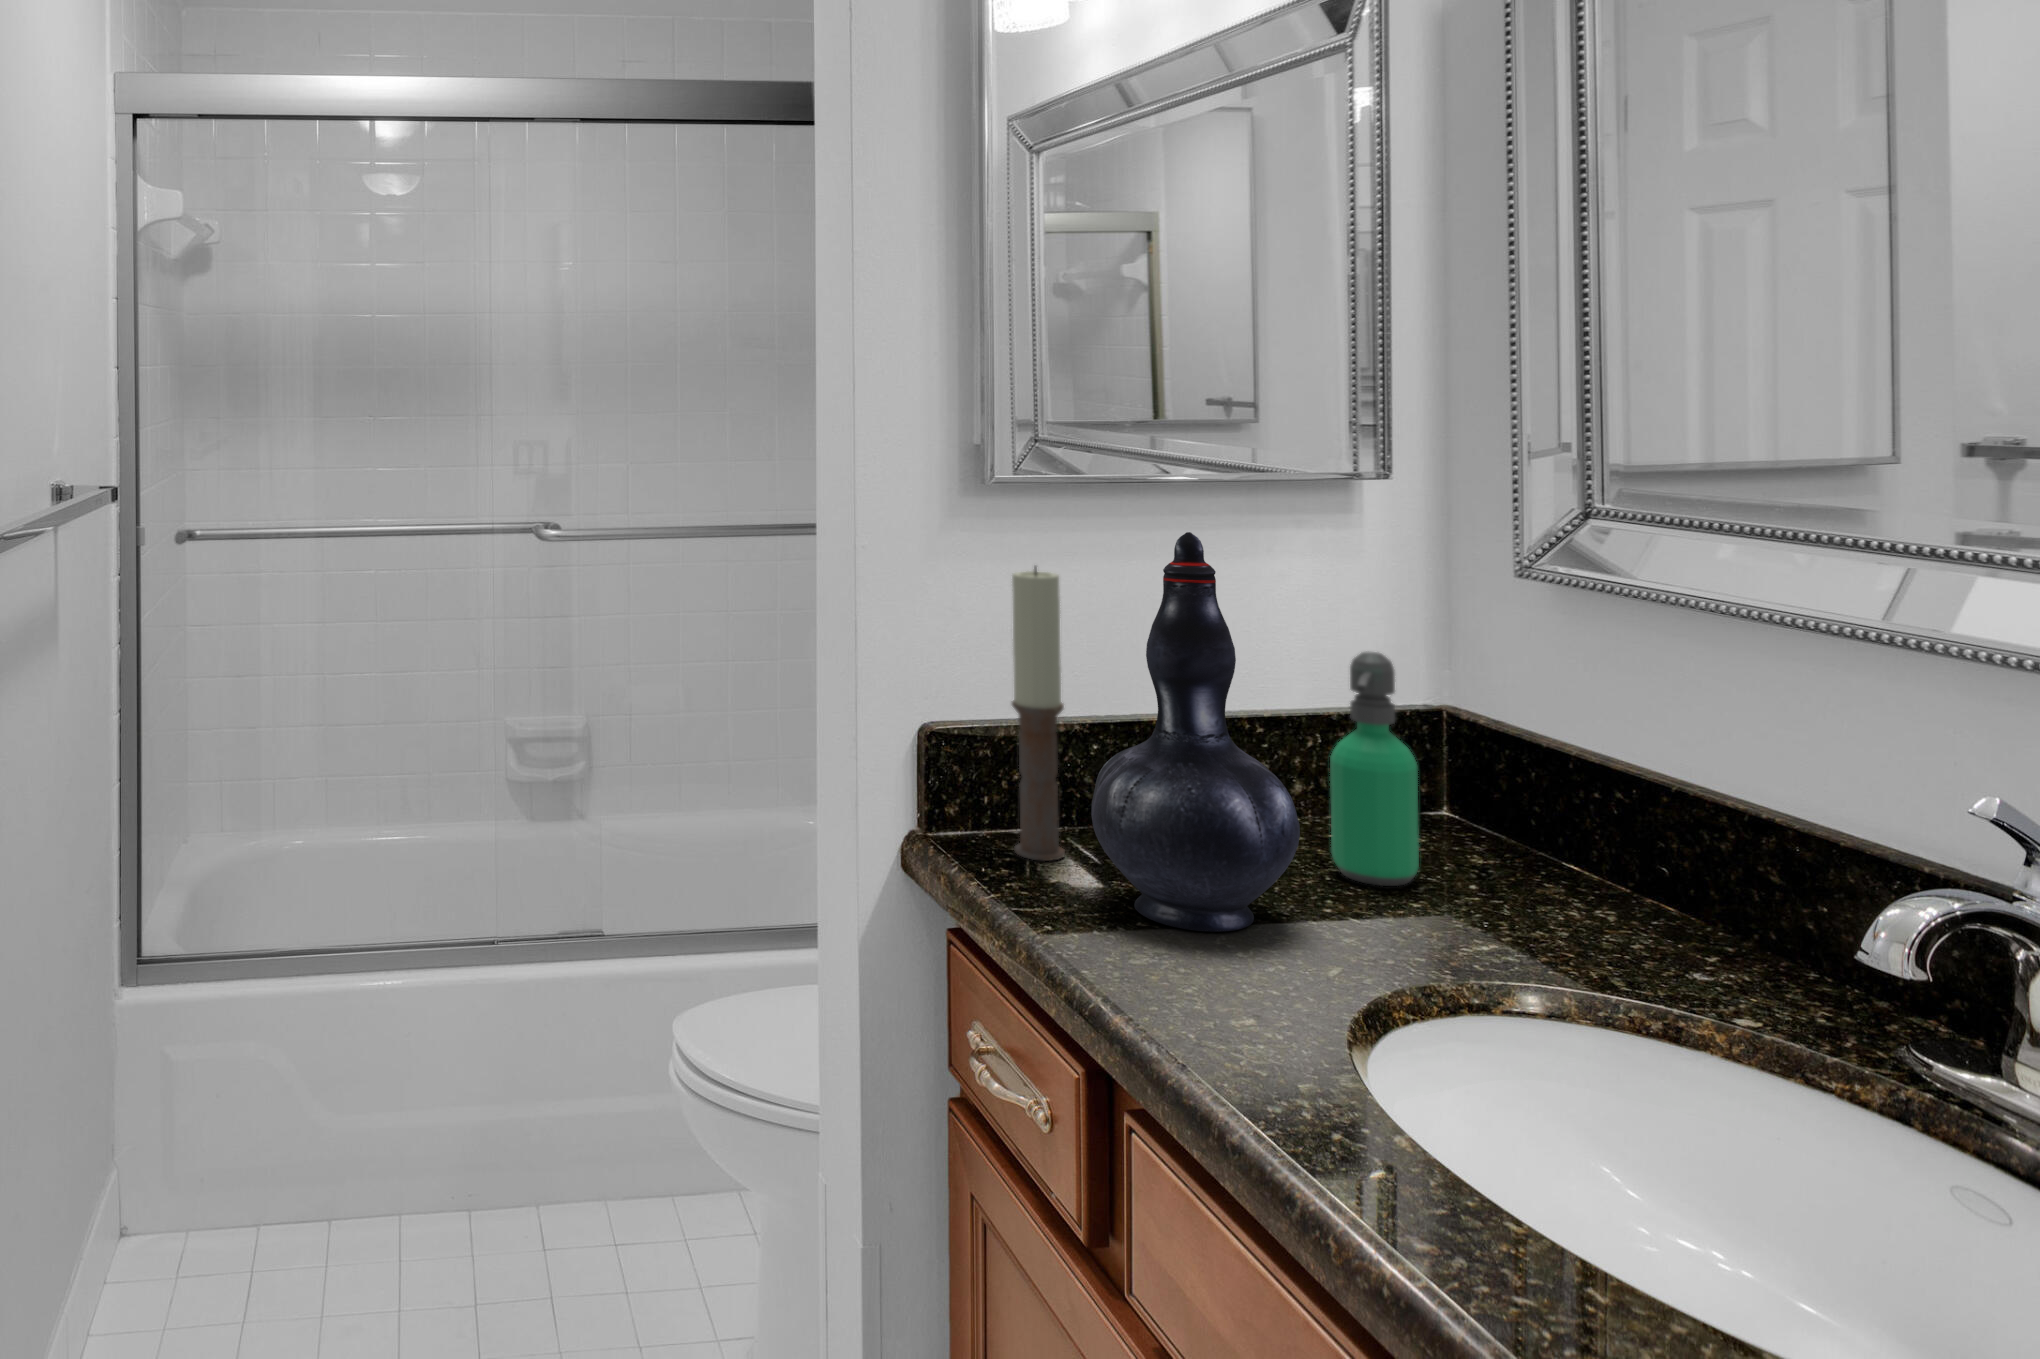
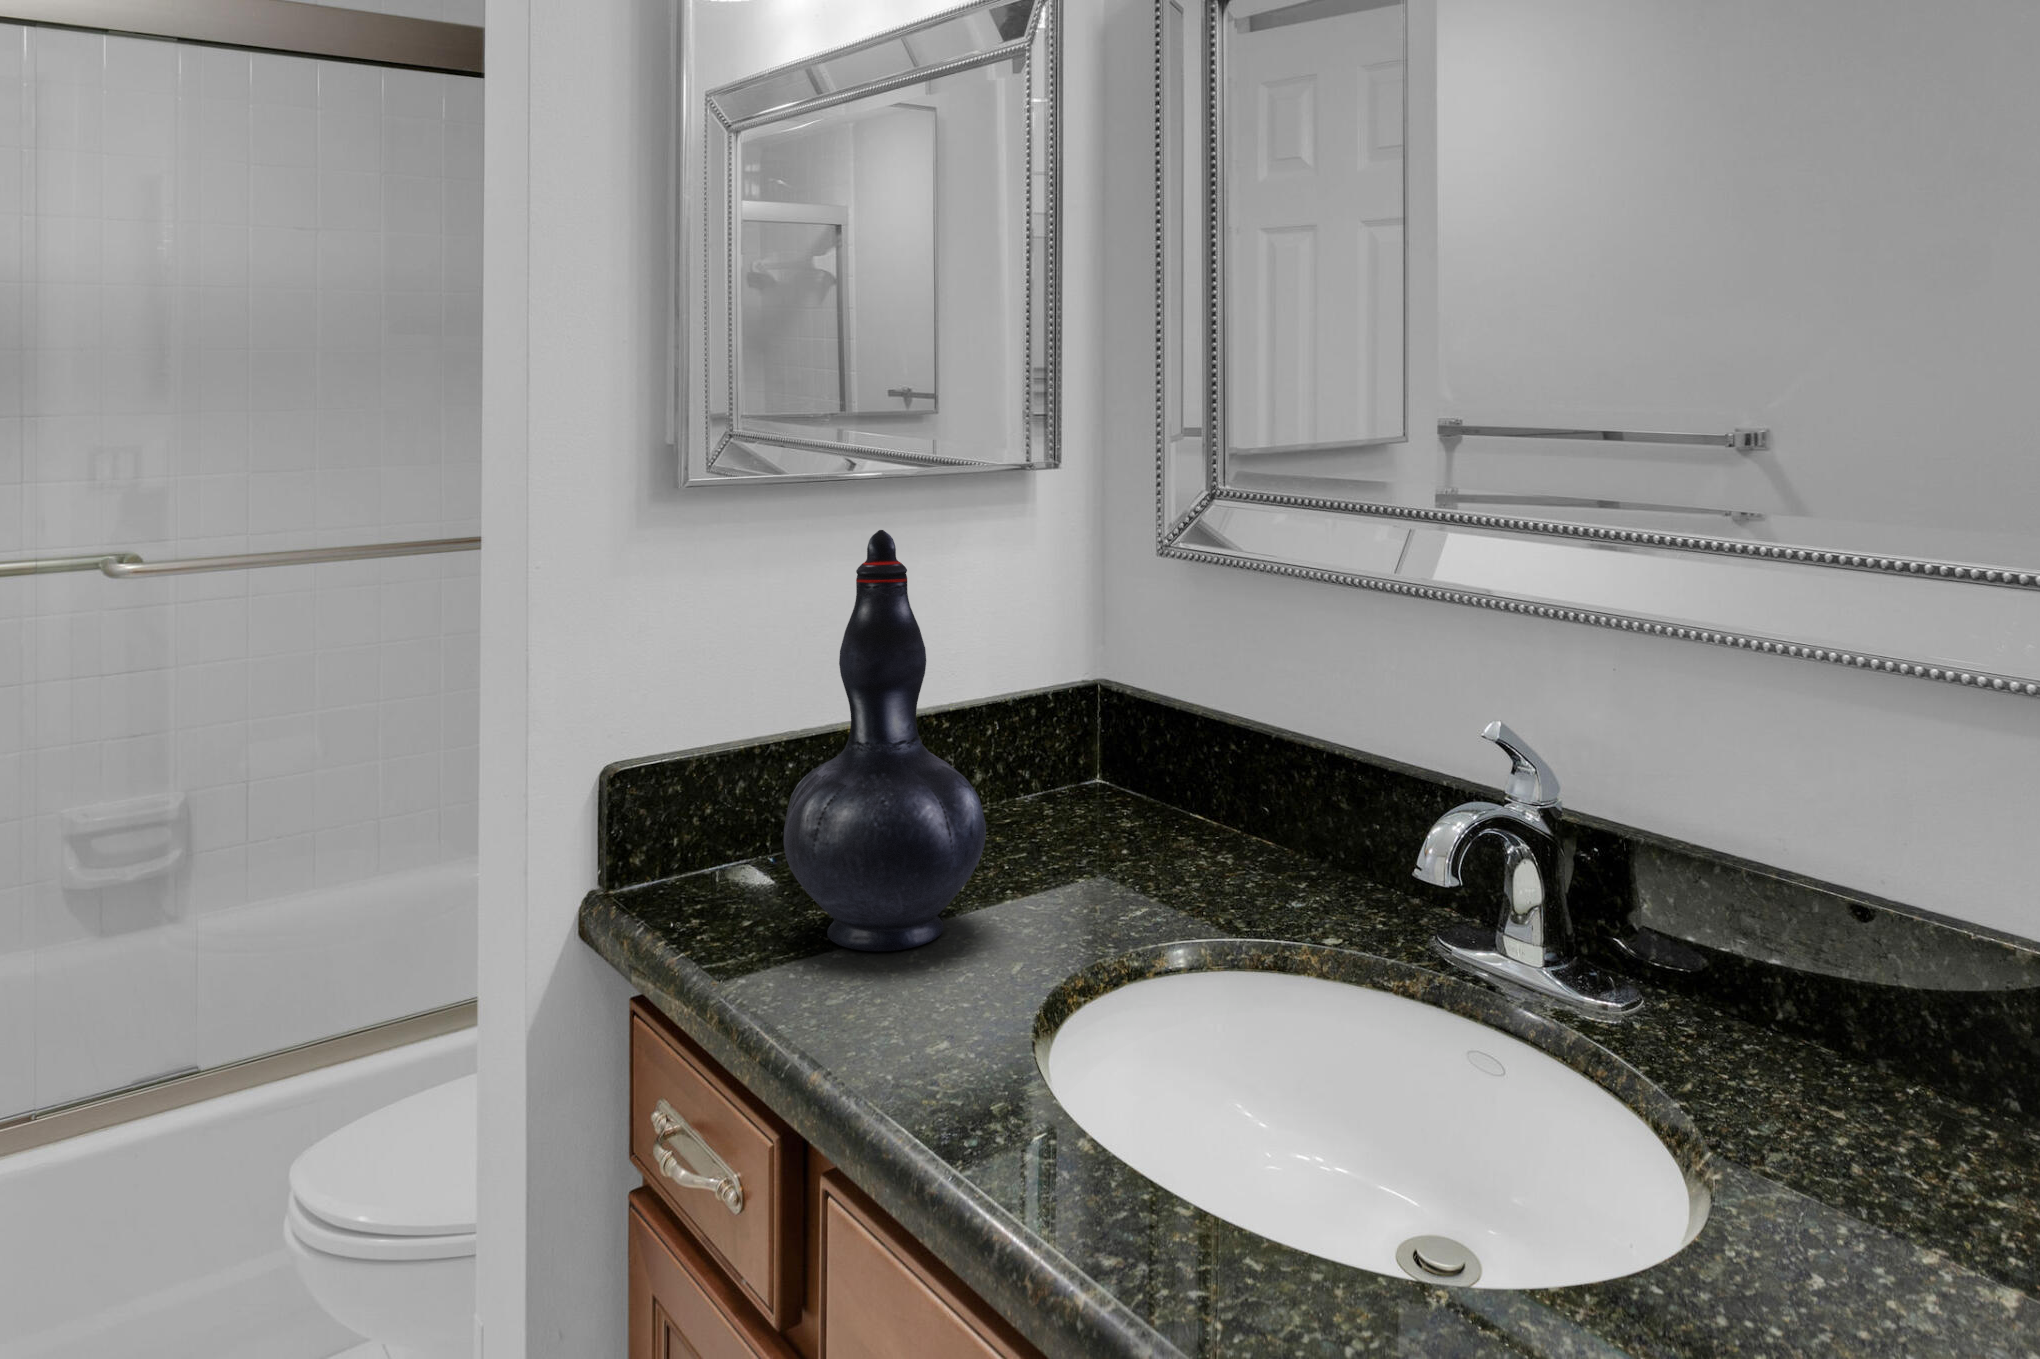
candle: present [1012,566,1065,861] -> none [700,576,756,899]
soap dispenser: present [1330,652,1419,886] -> none [1010,641,1087,872]

